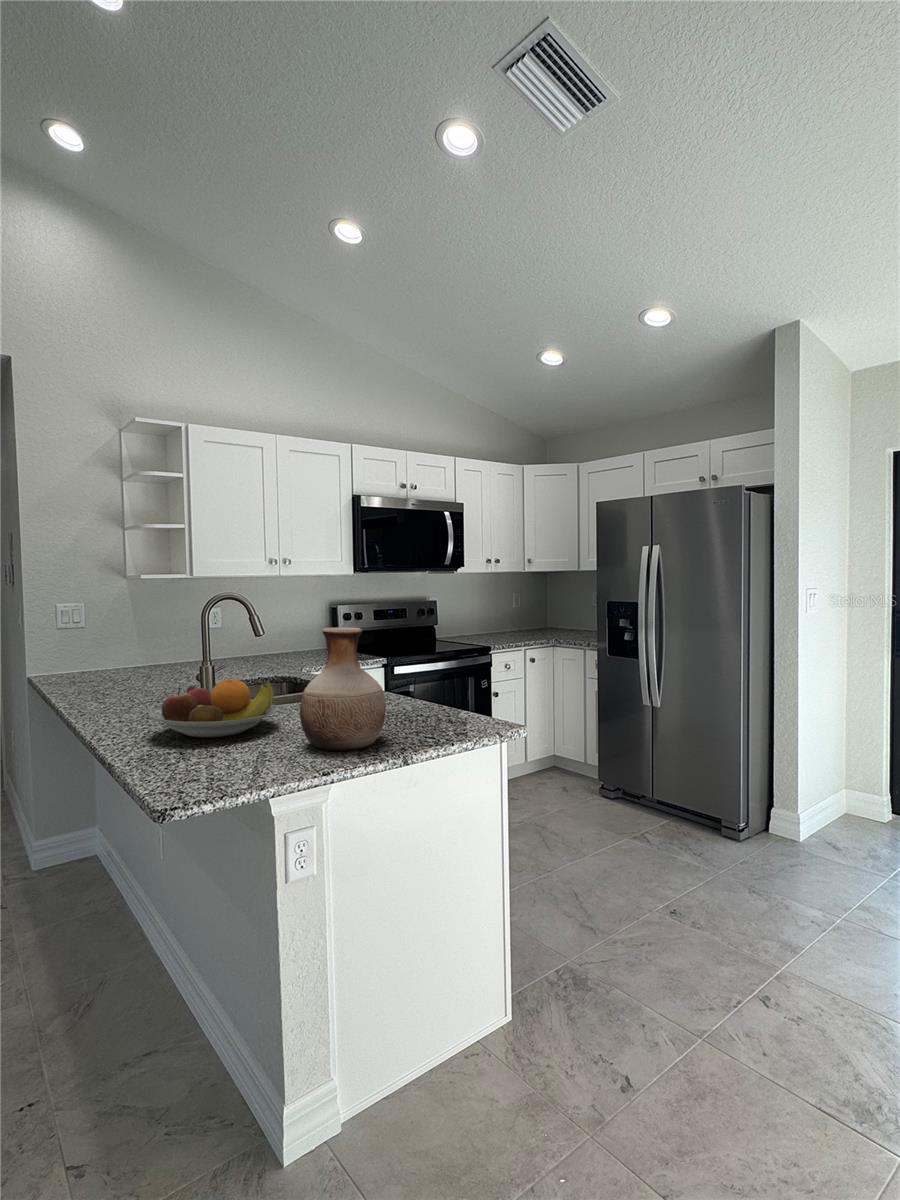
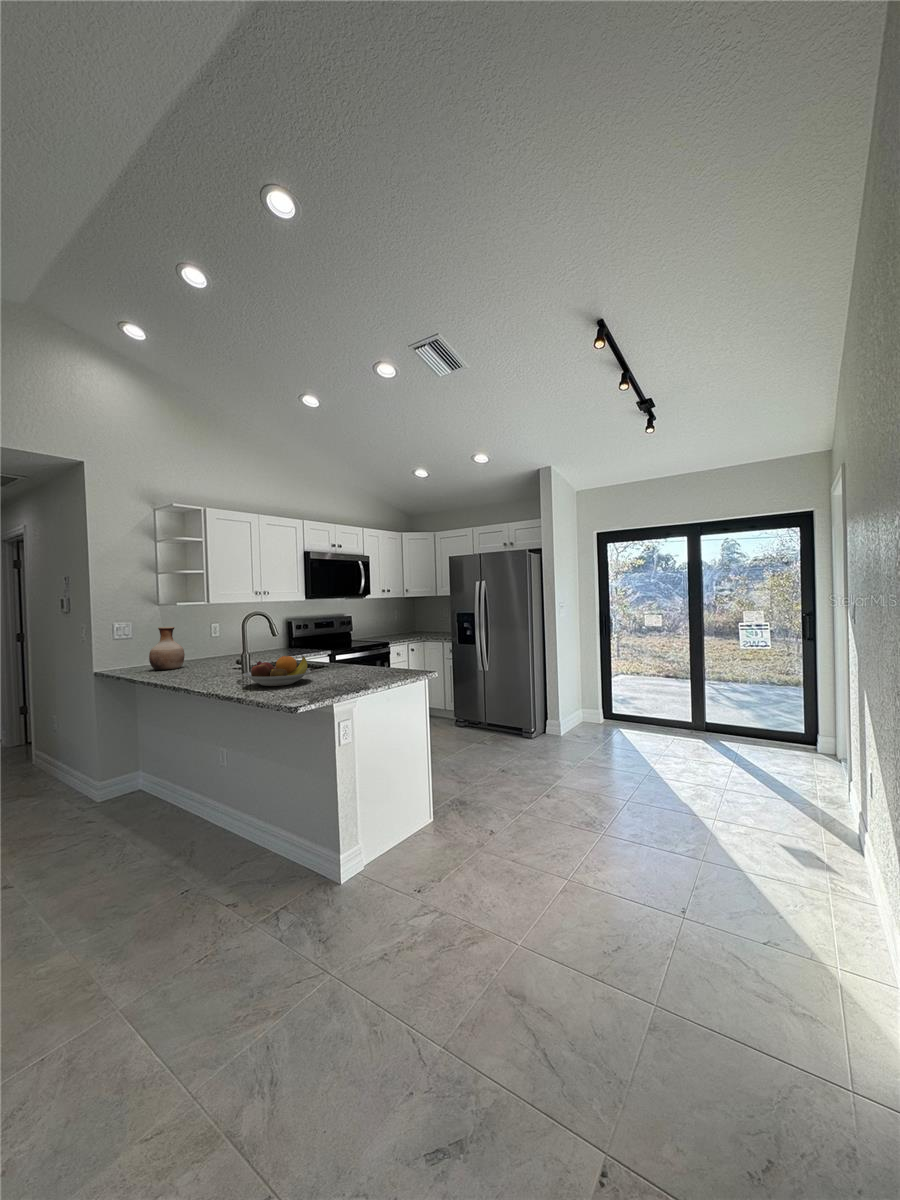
vase: present [300,627,385,751] -> present [149,627,185,670]

